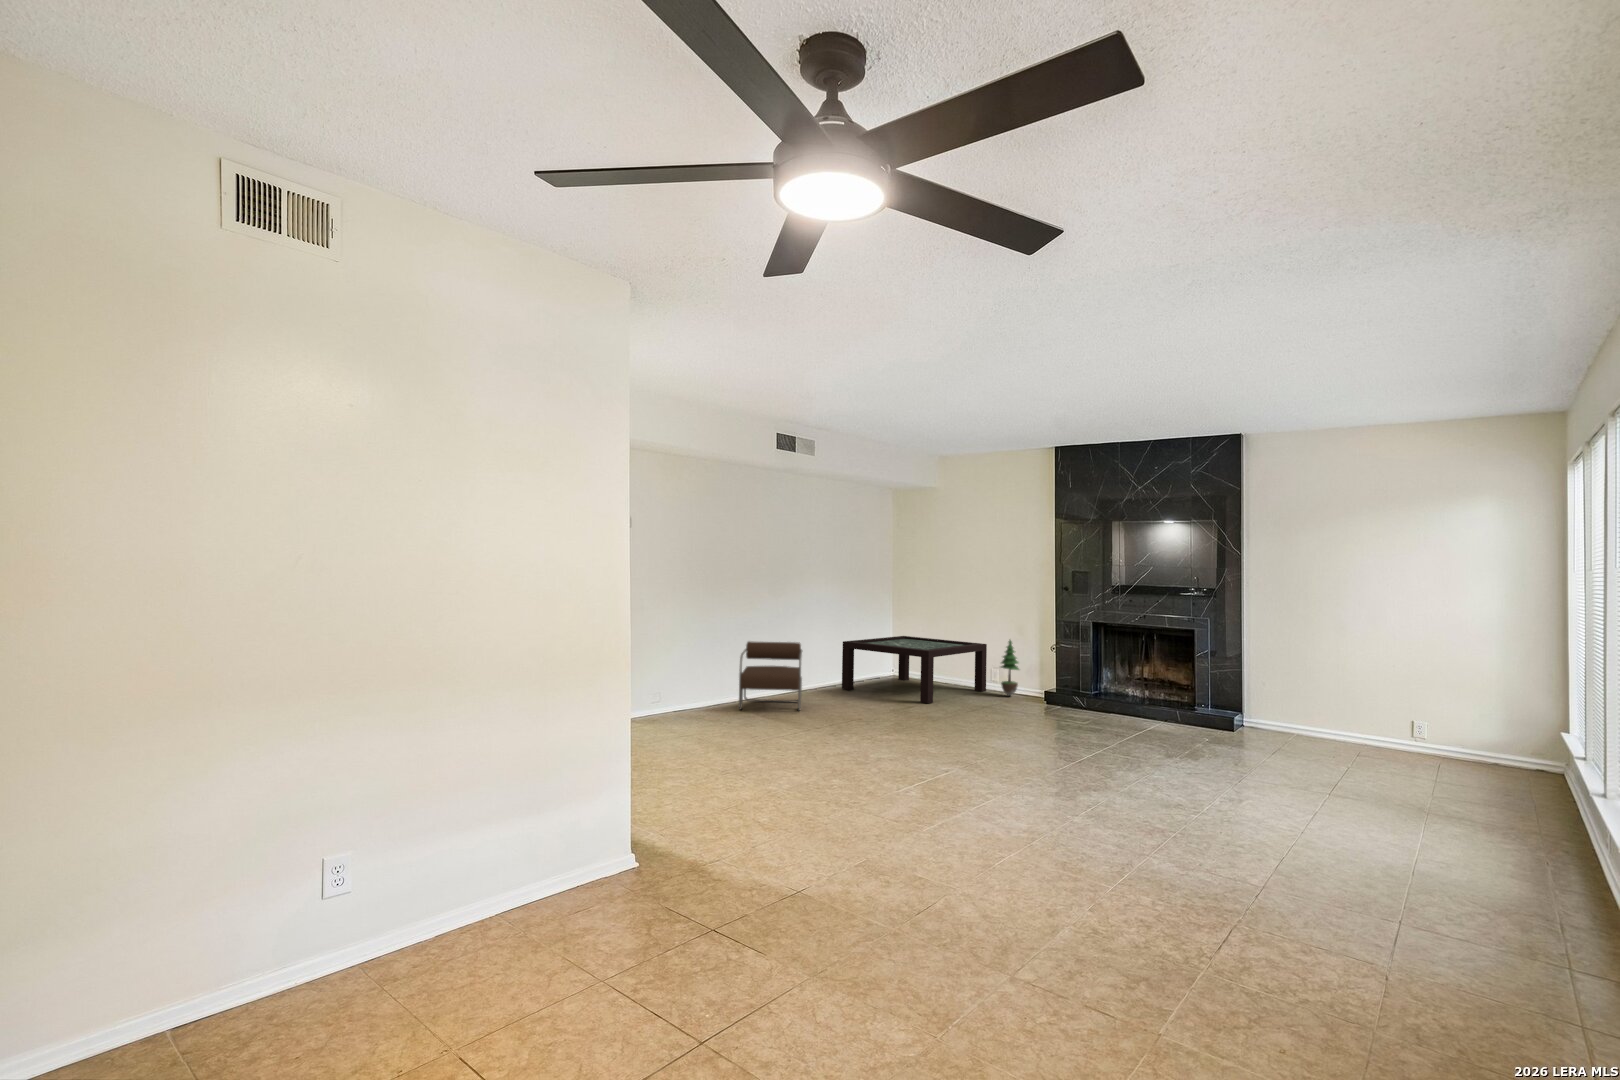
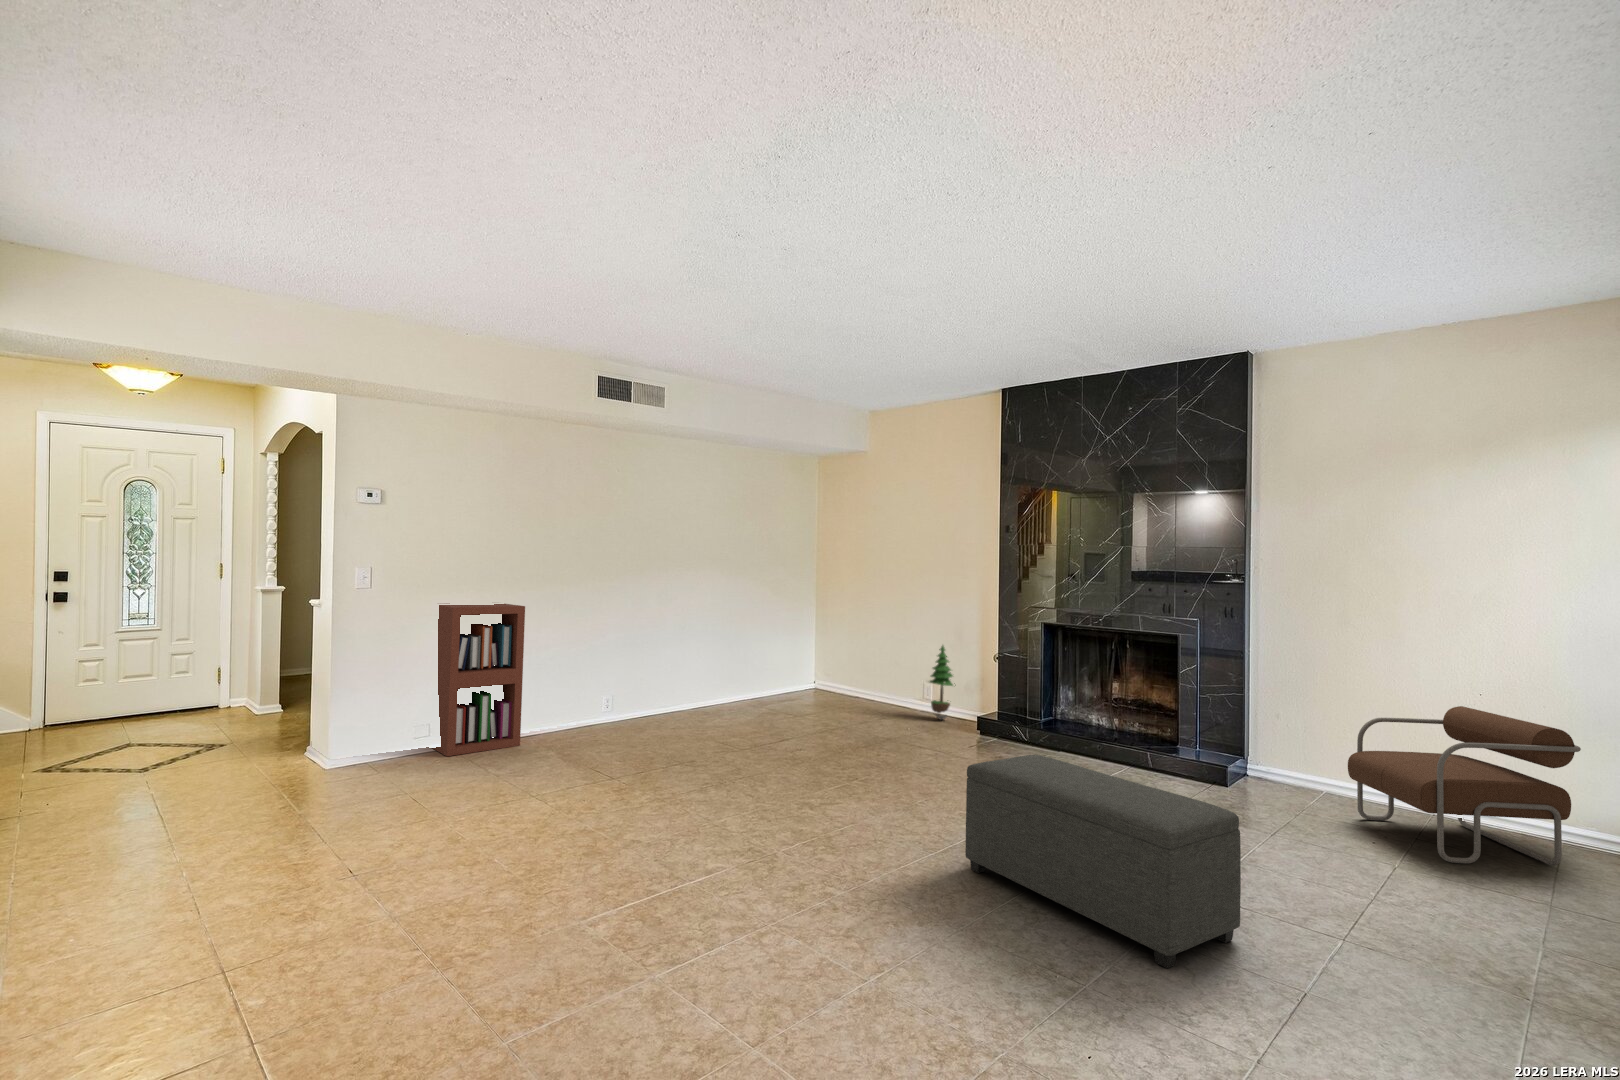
bookshelf: none [649,611,726,725] -> present [433,604,525,756]
coffee table: present [842,636,987,703] -> none [732,639,919,729]
armchair: present [739,641,802,710] -> present [1348,706,1581,865]
ottoman: none [1103,707,1274,811] -> present [965,755,1241,968]

